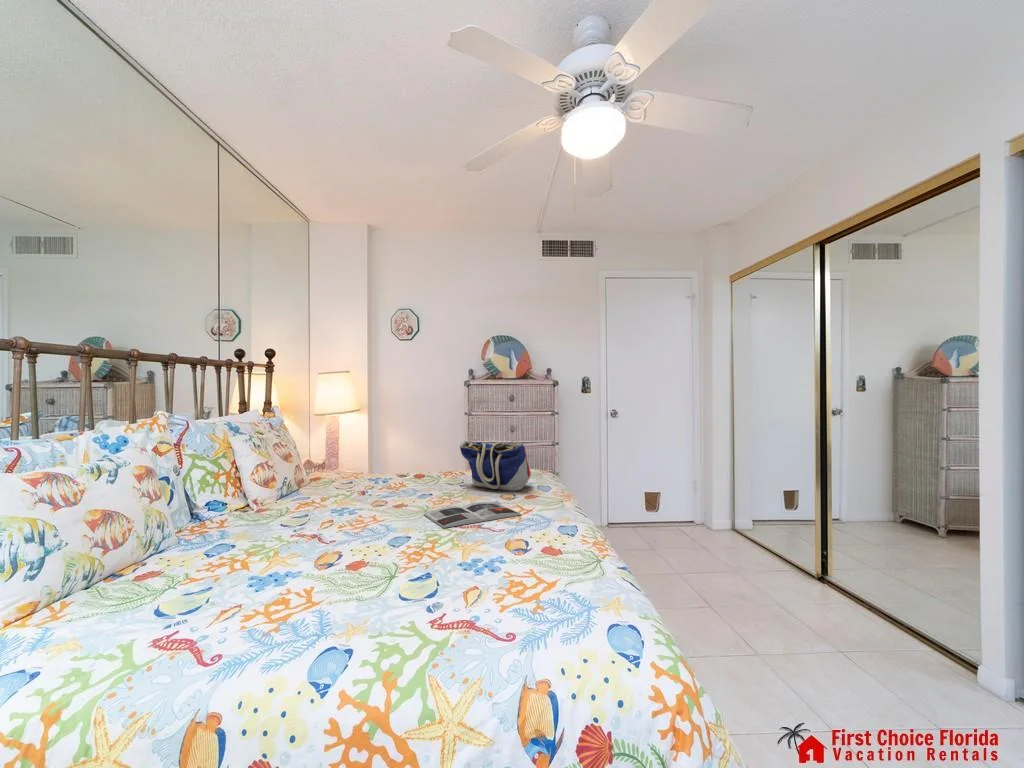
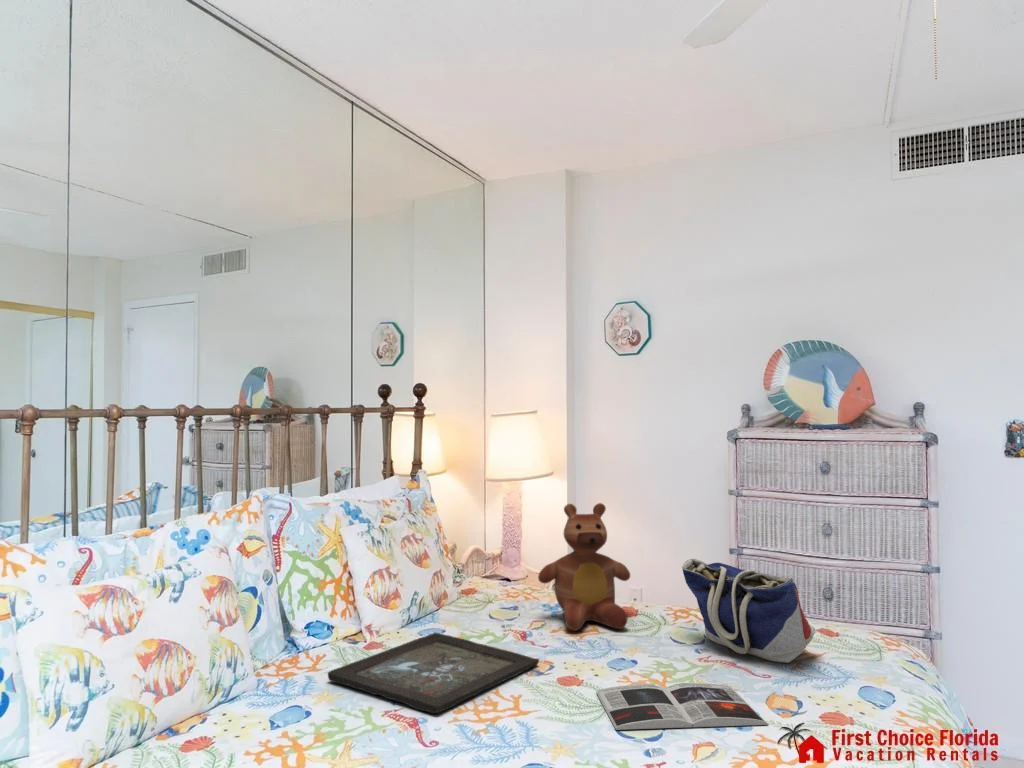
teddy bear: none [370,415,427,490] -> present [538,503,630,631]
tray: none [237,499,382,537] -> present [328,633,539,713]

